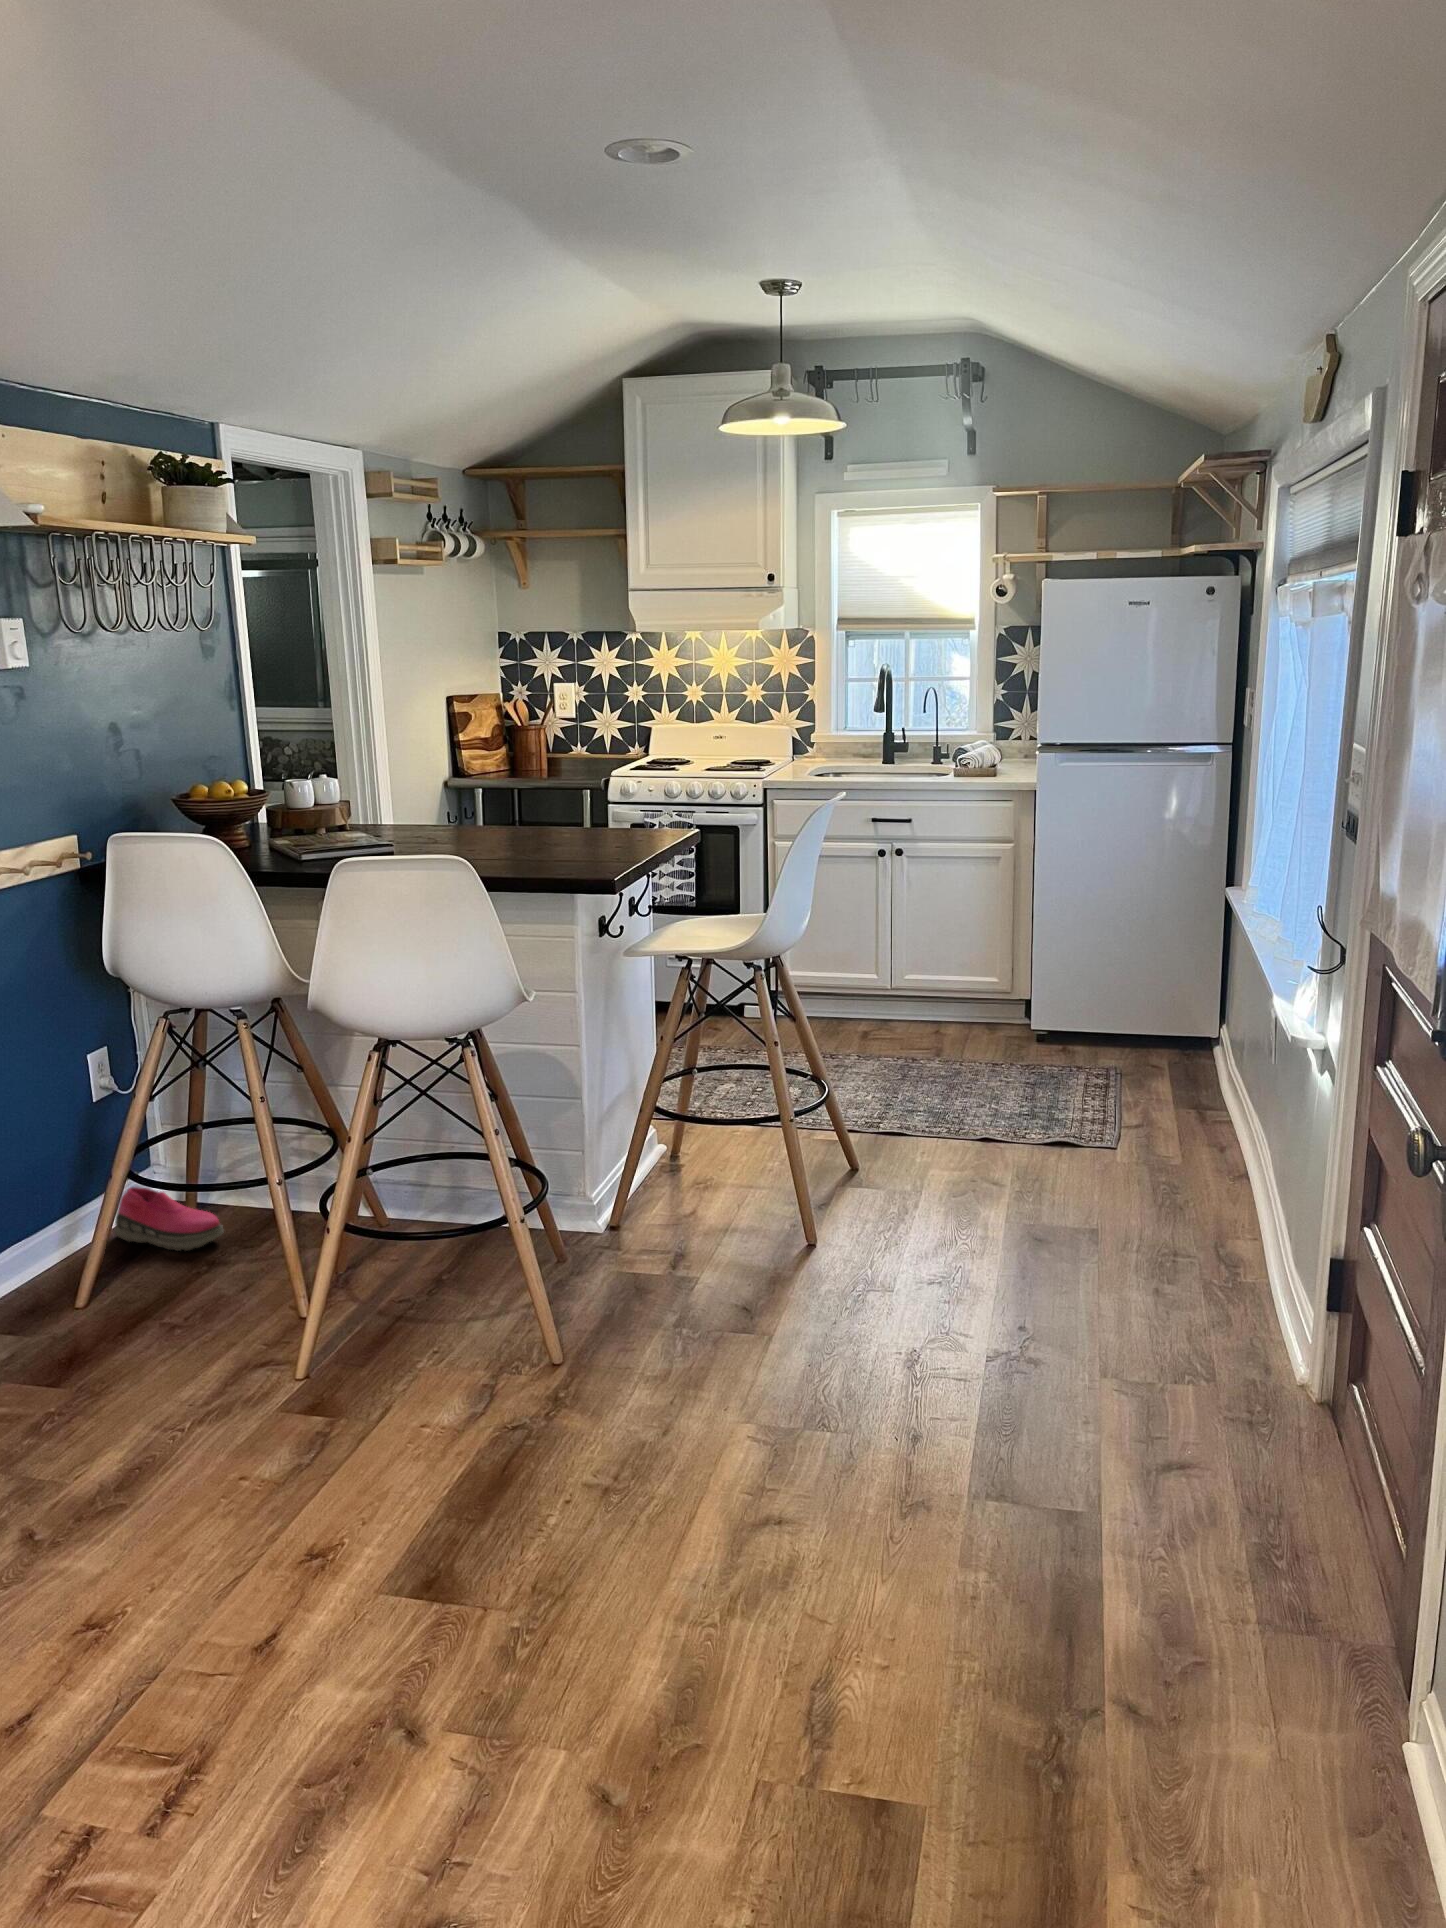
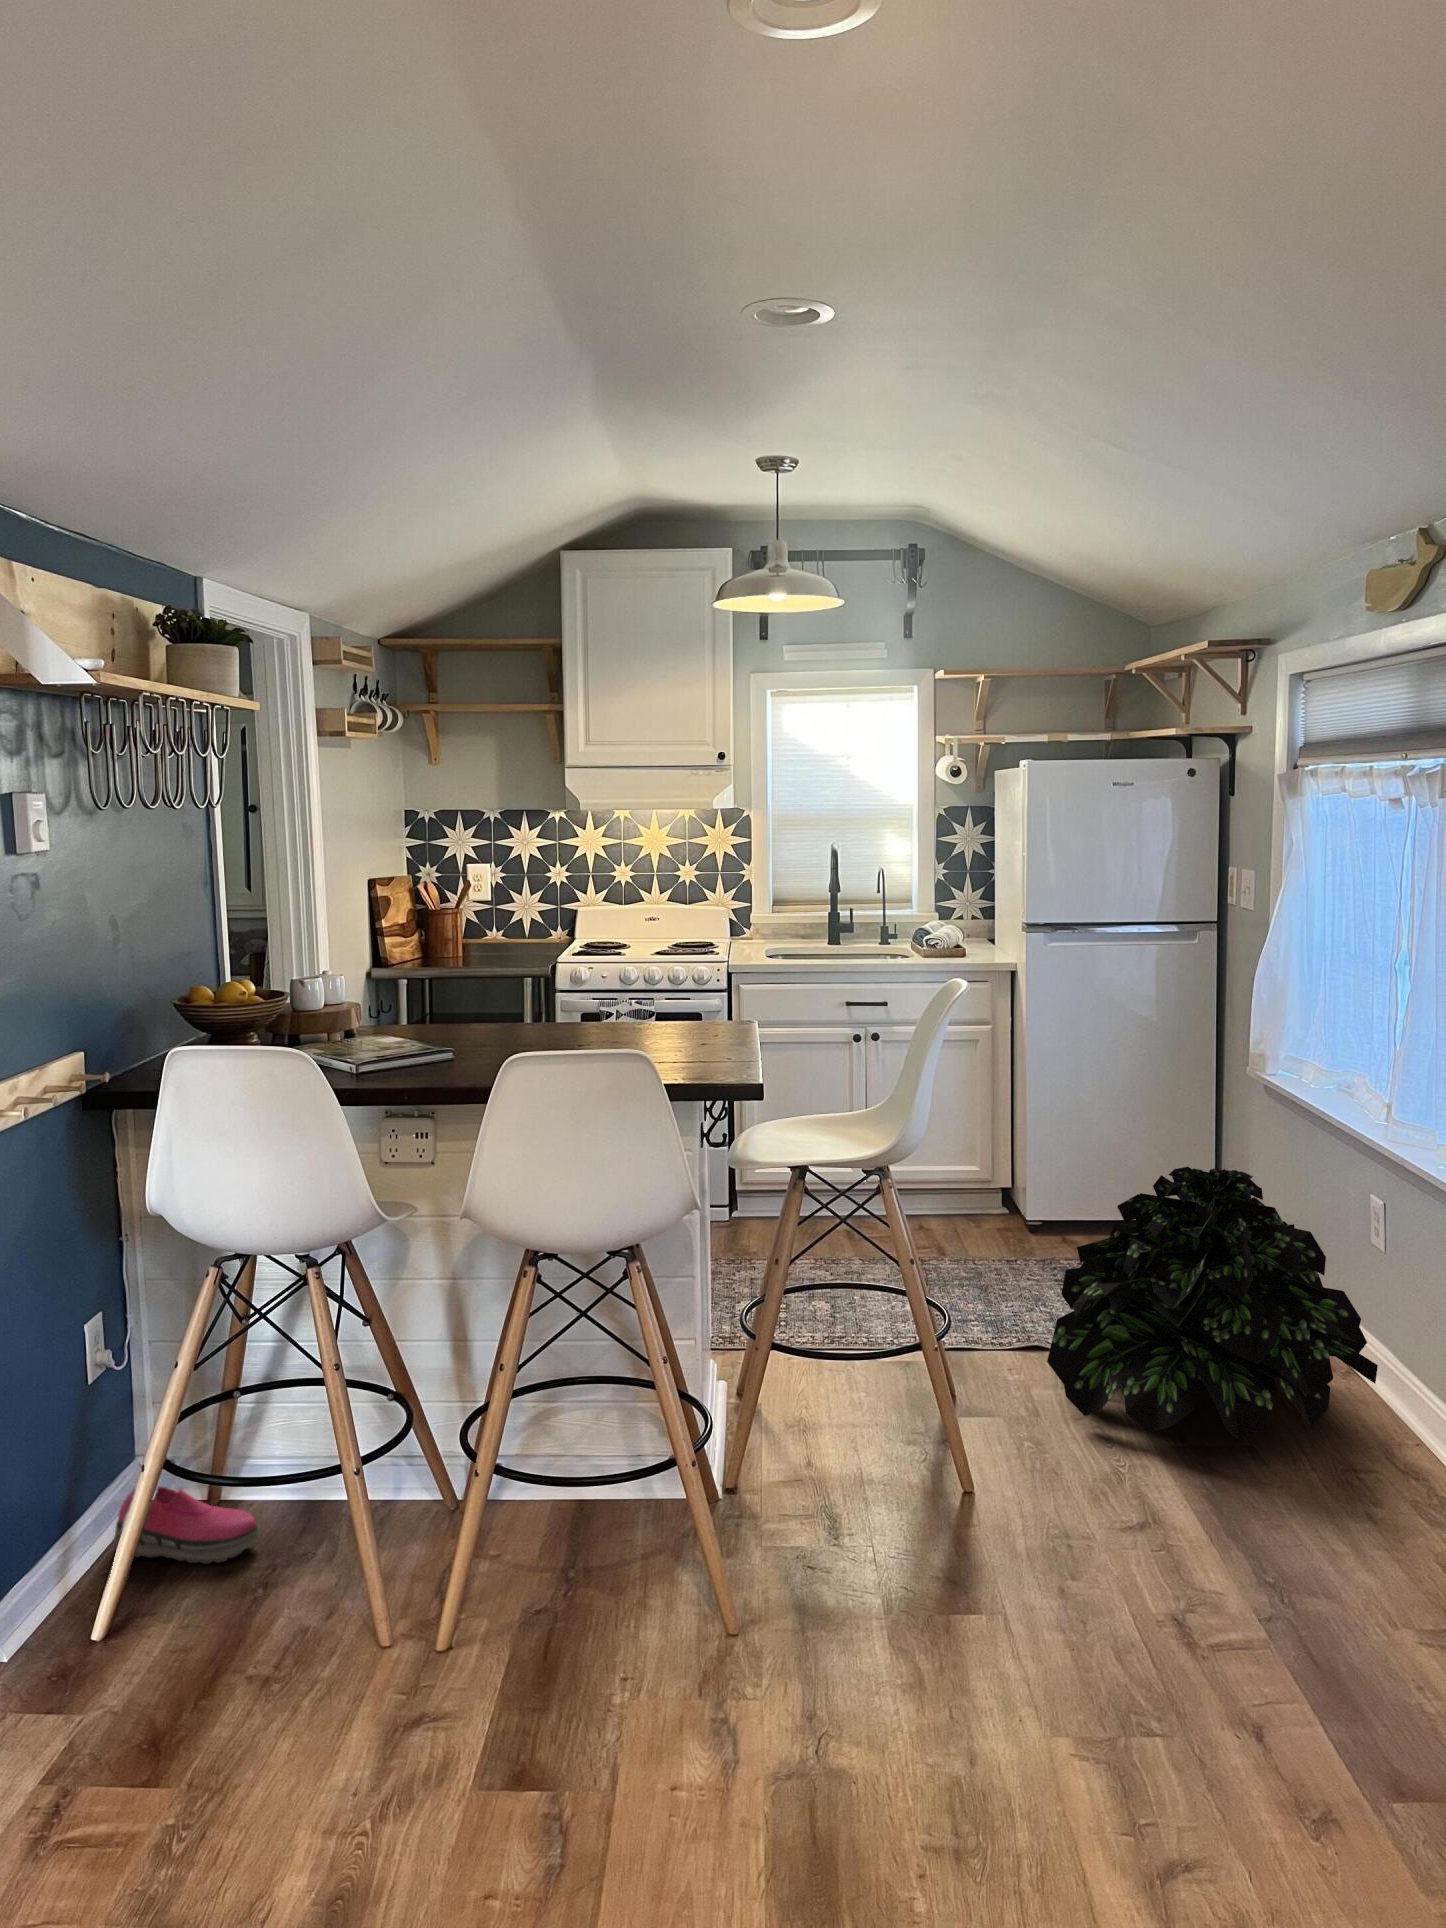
potted plant: none [945,975,1251,1226] -> present [1047,1167,1378,1440]

